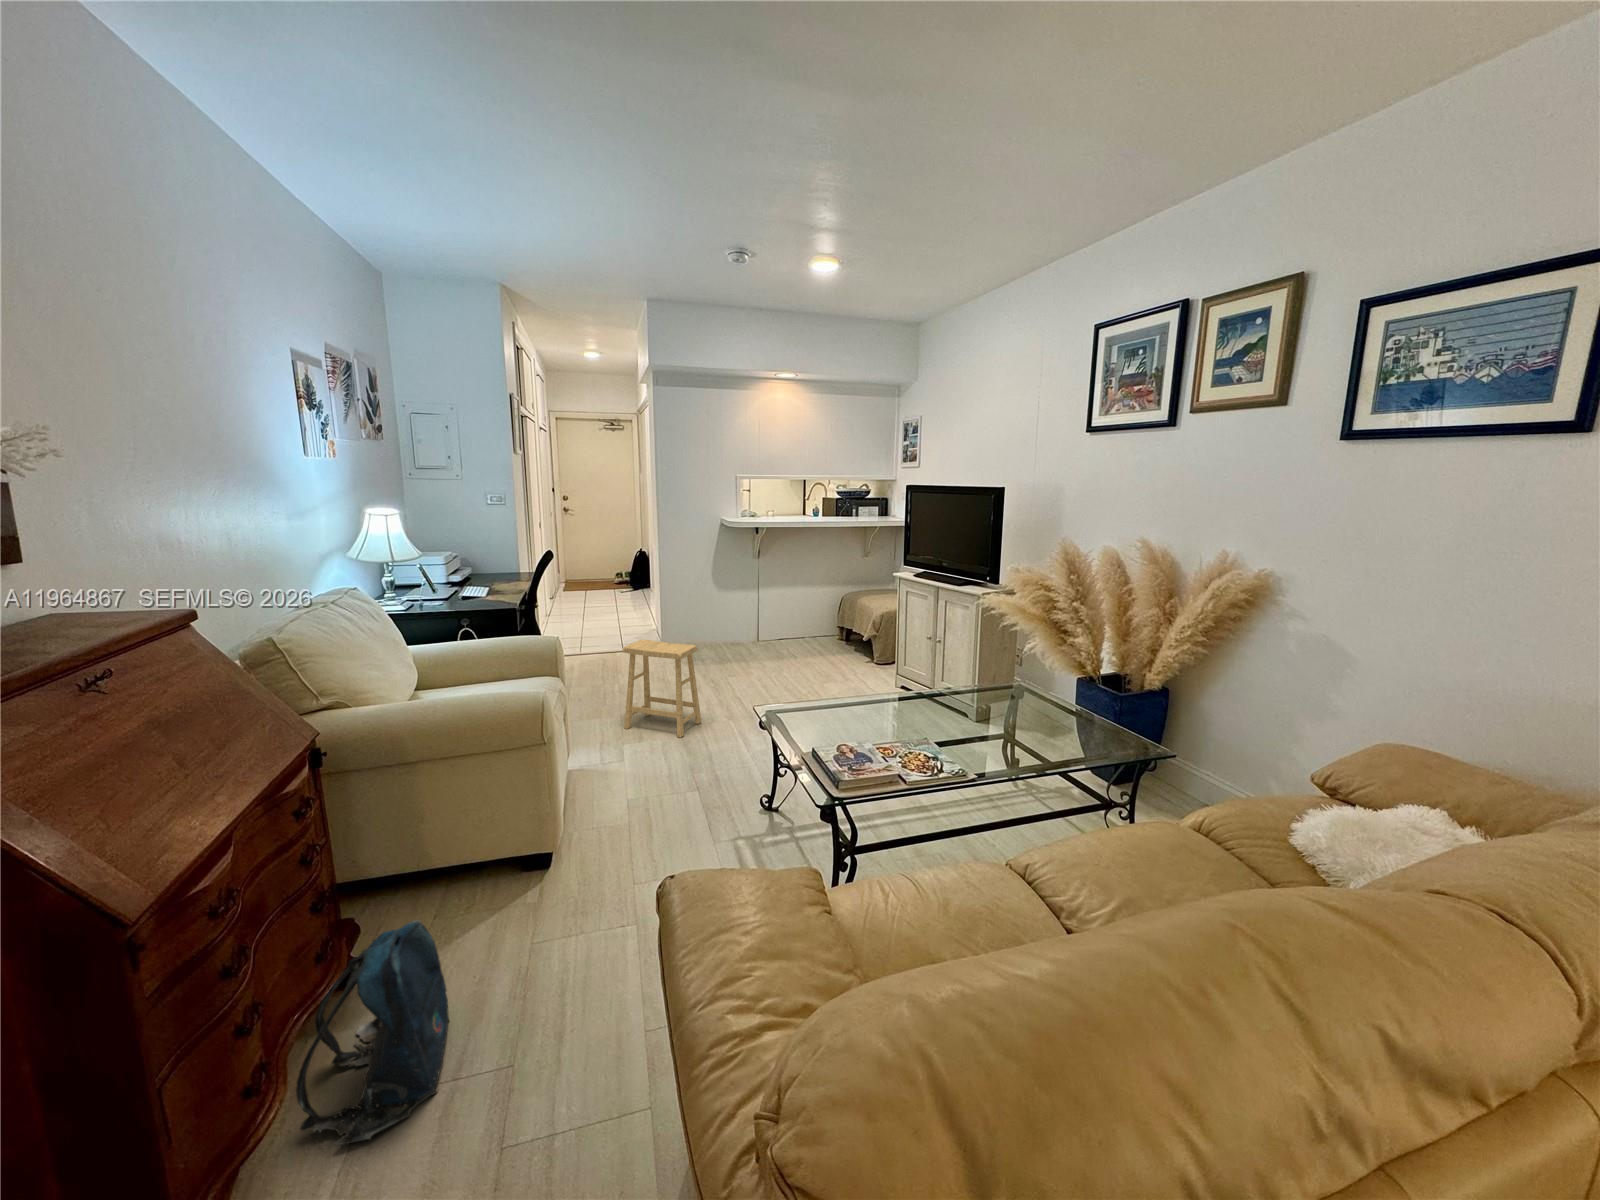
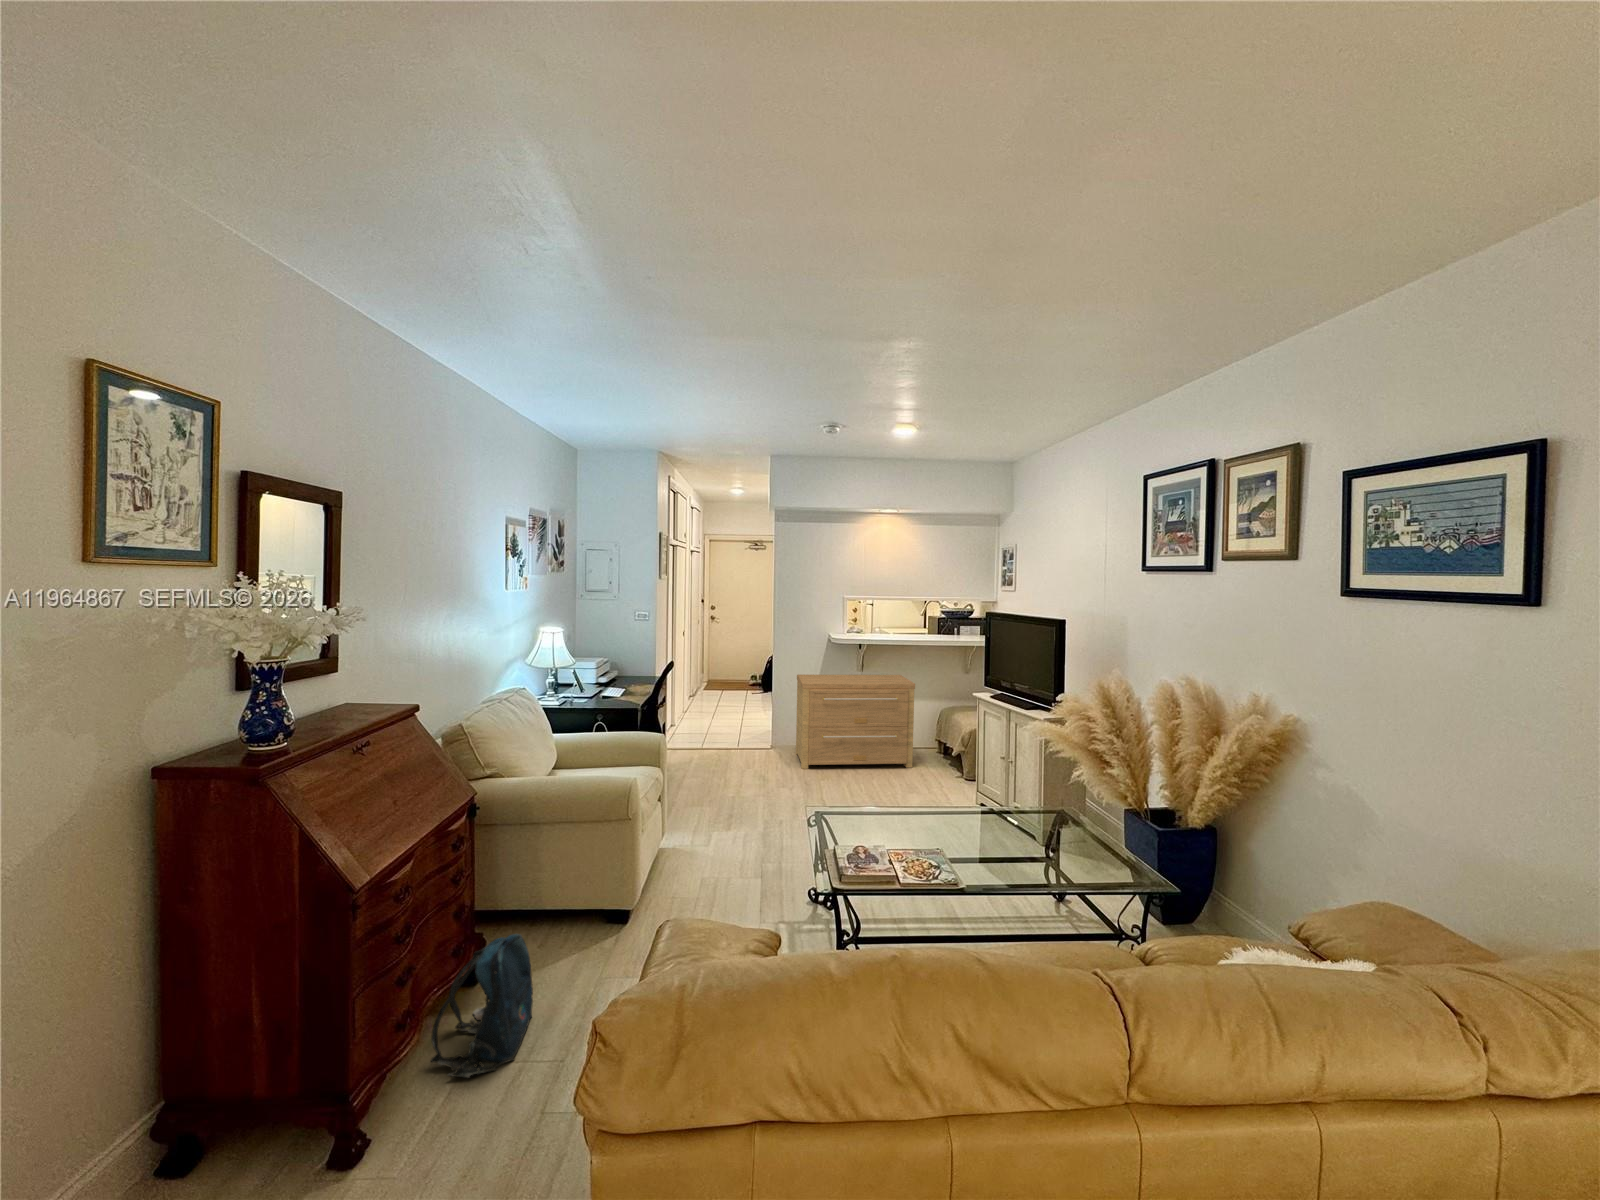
side table: none [688,559,818,663] -> present [796,675,915,769]
footstool: present [623,640,701,738] -> none [716,743,783,834]

